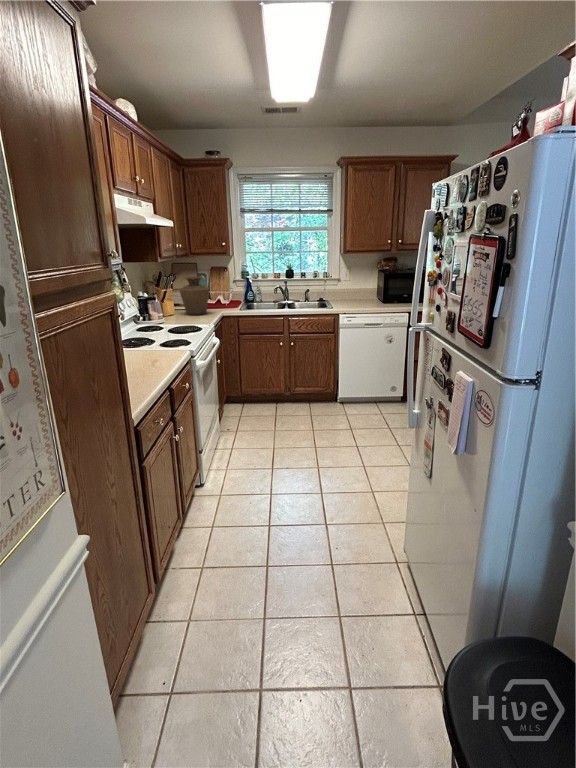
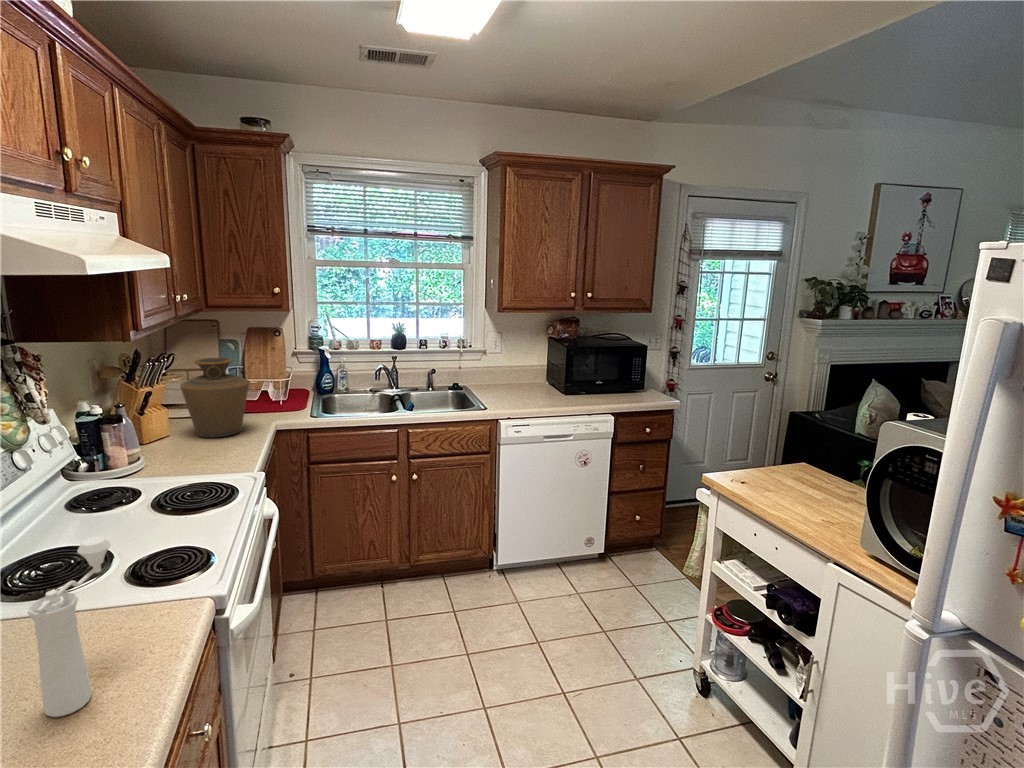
pepper mill: none [136,313,157,363] -> present [28,536,111,717]

